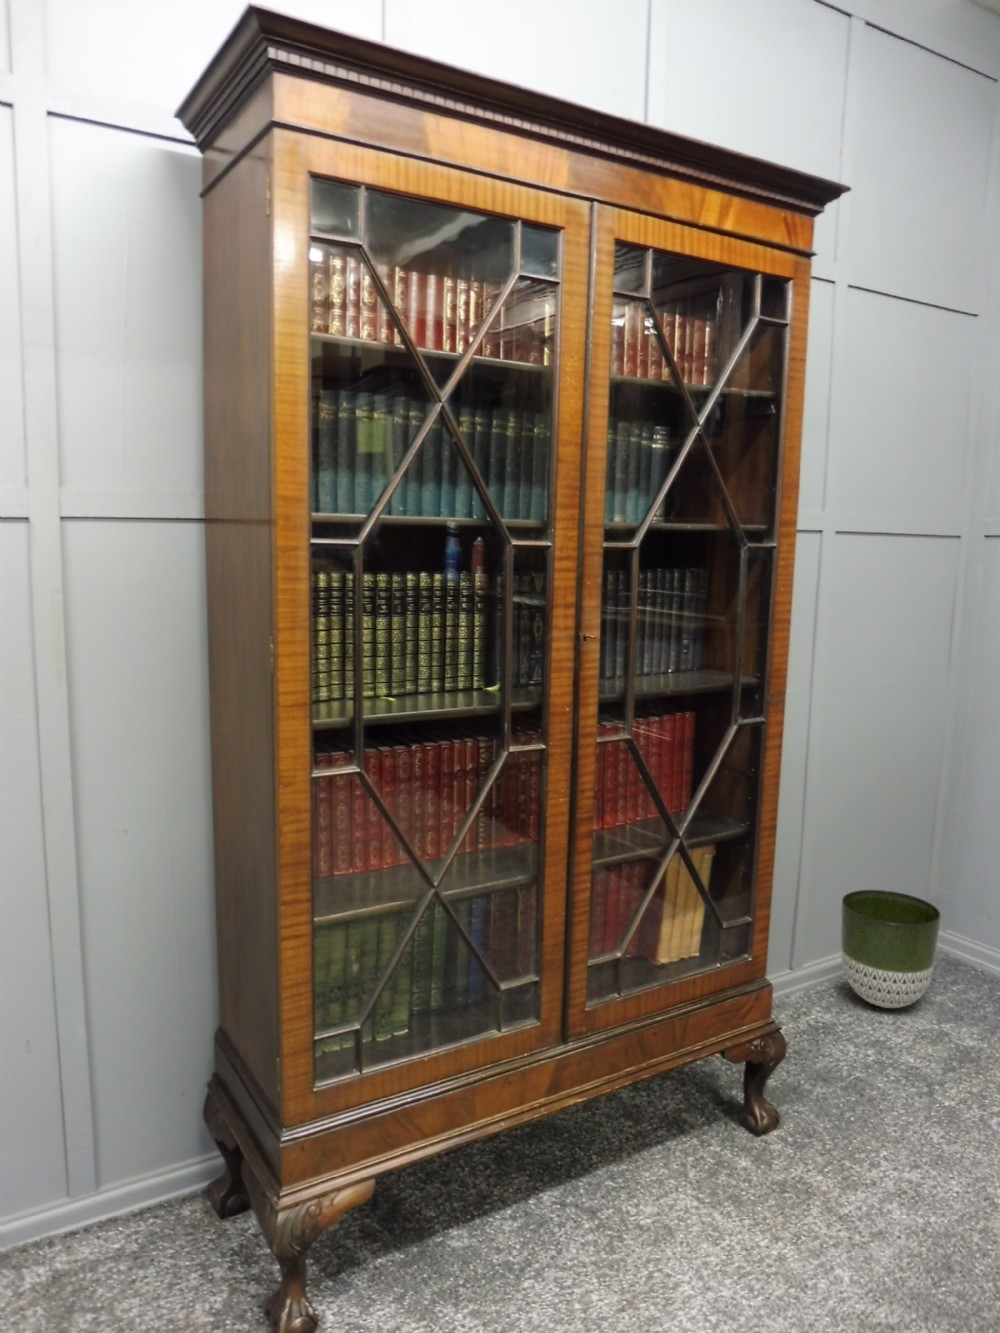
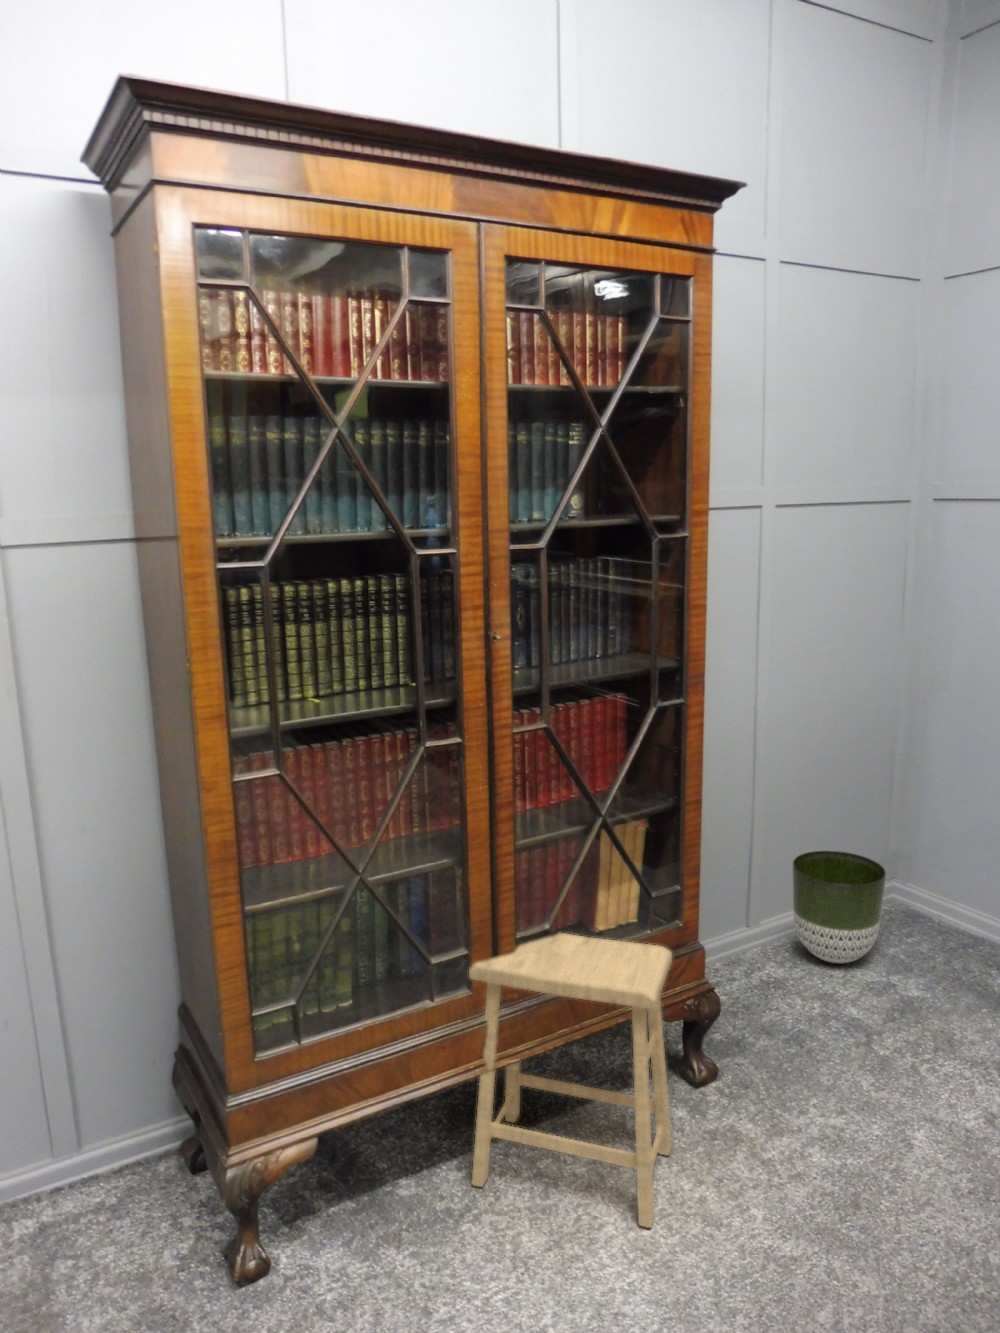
footstool: none [528,952,750,1289] -> present [469,933,672,1228]

